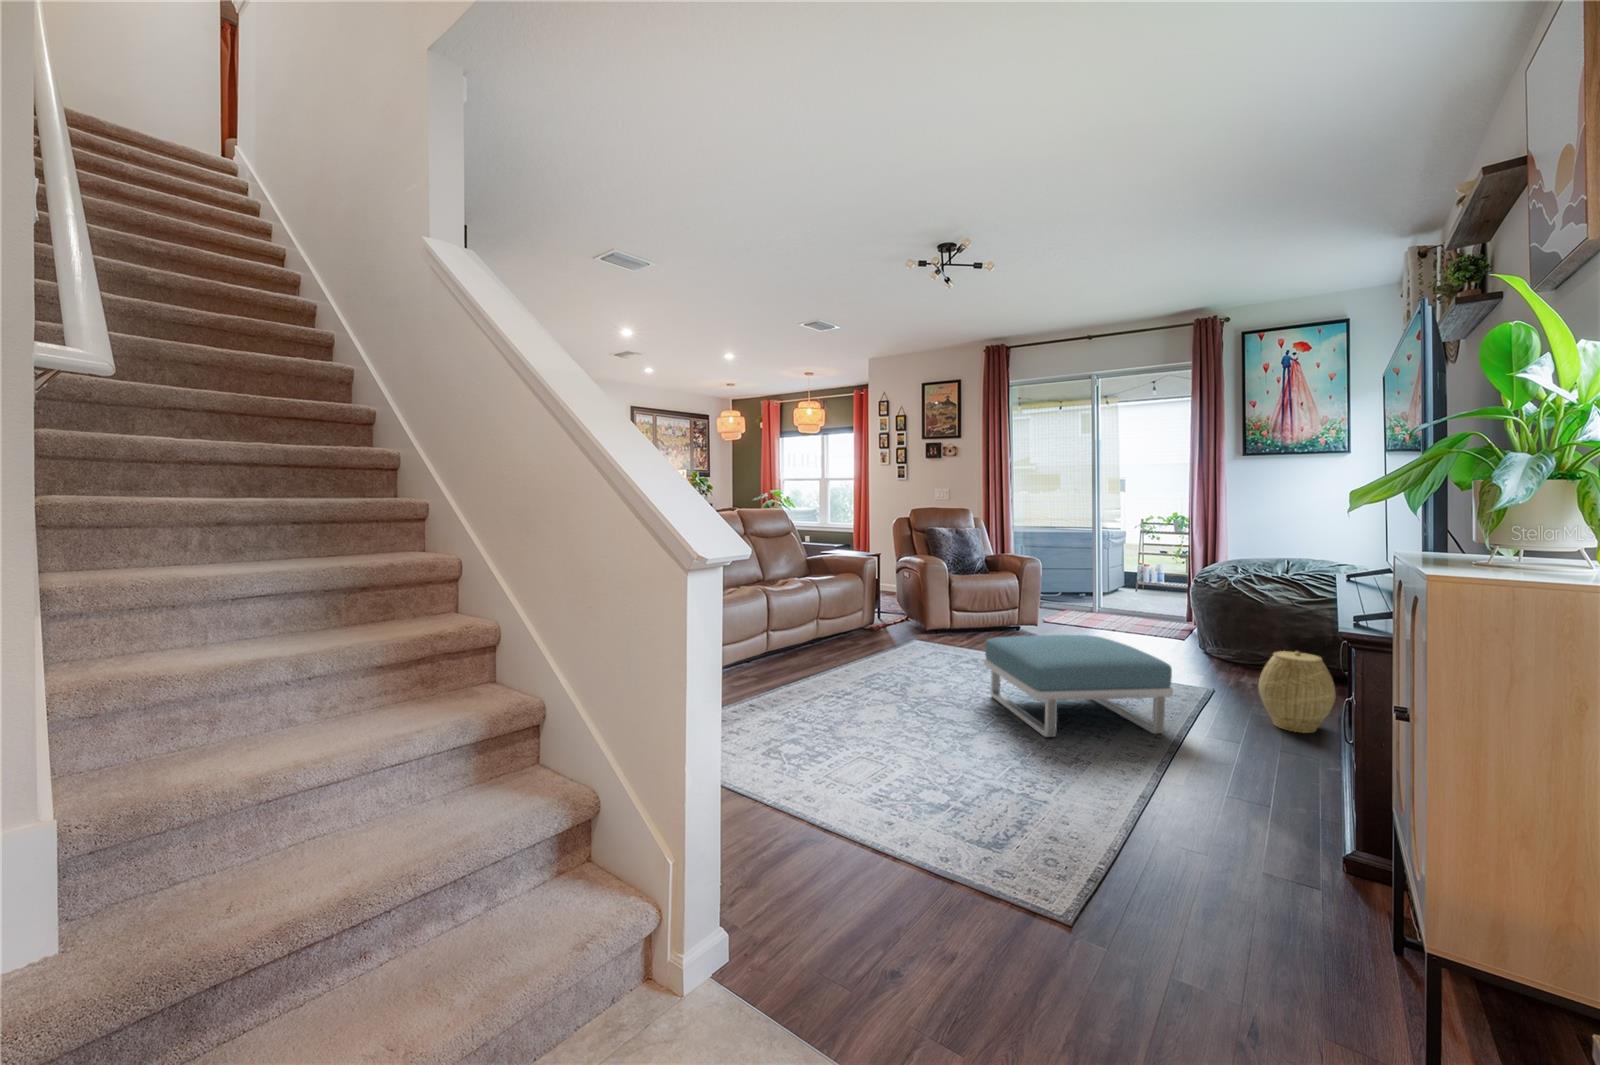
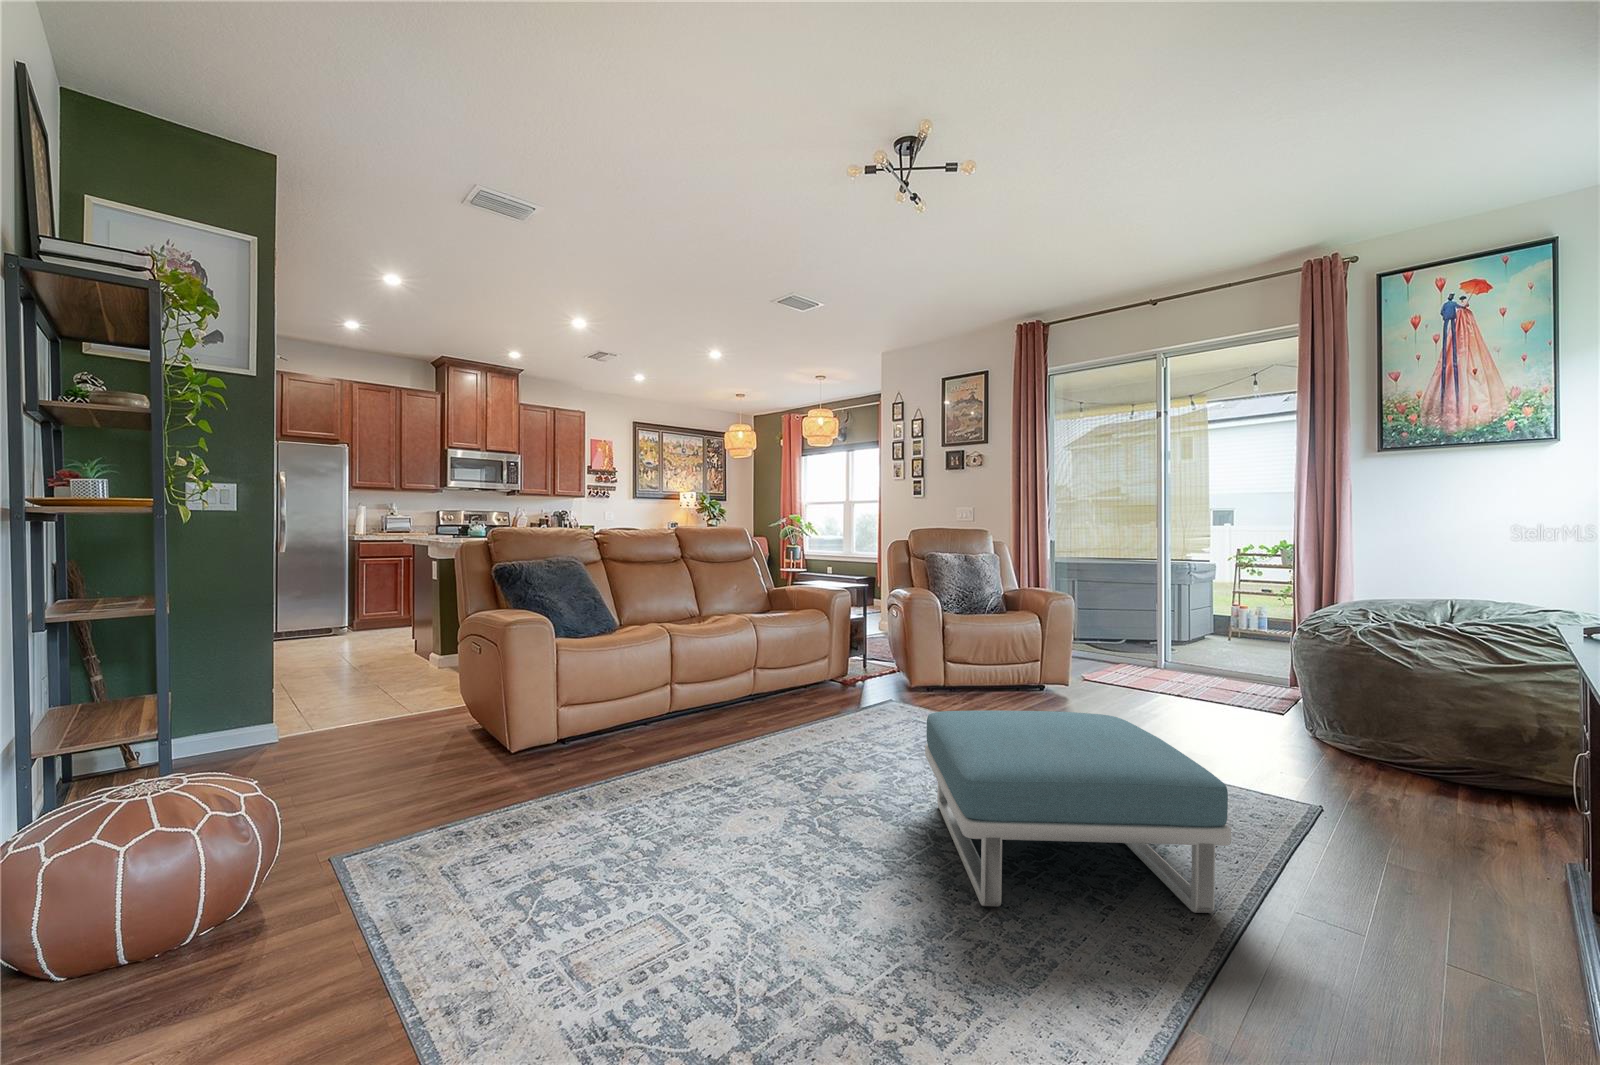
woven basket: present [1259,651,1336,733] -> none [1409,766,1577,936]

